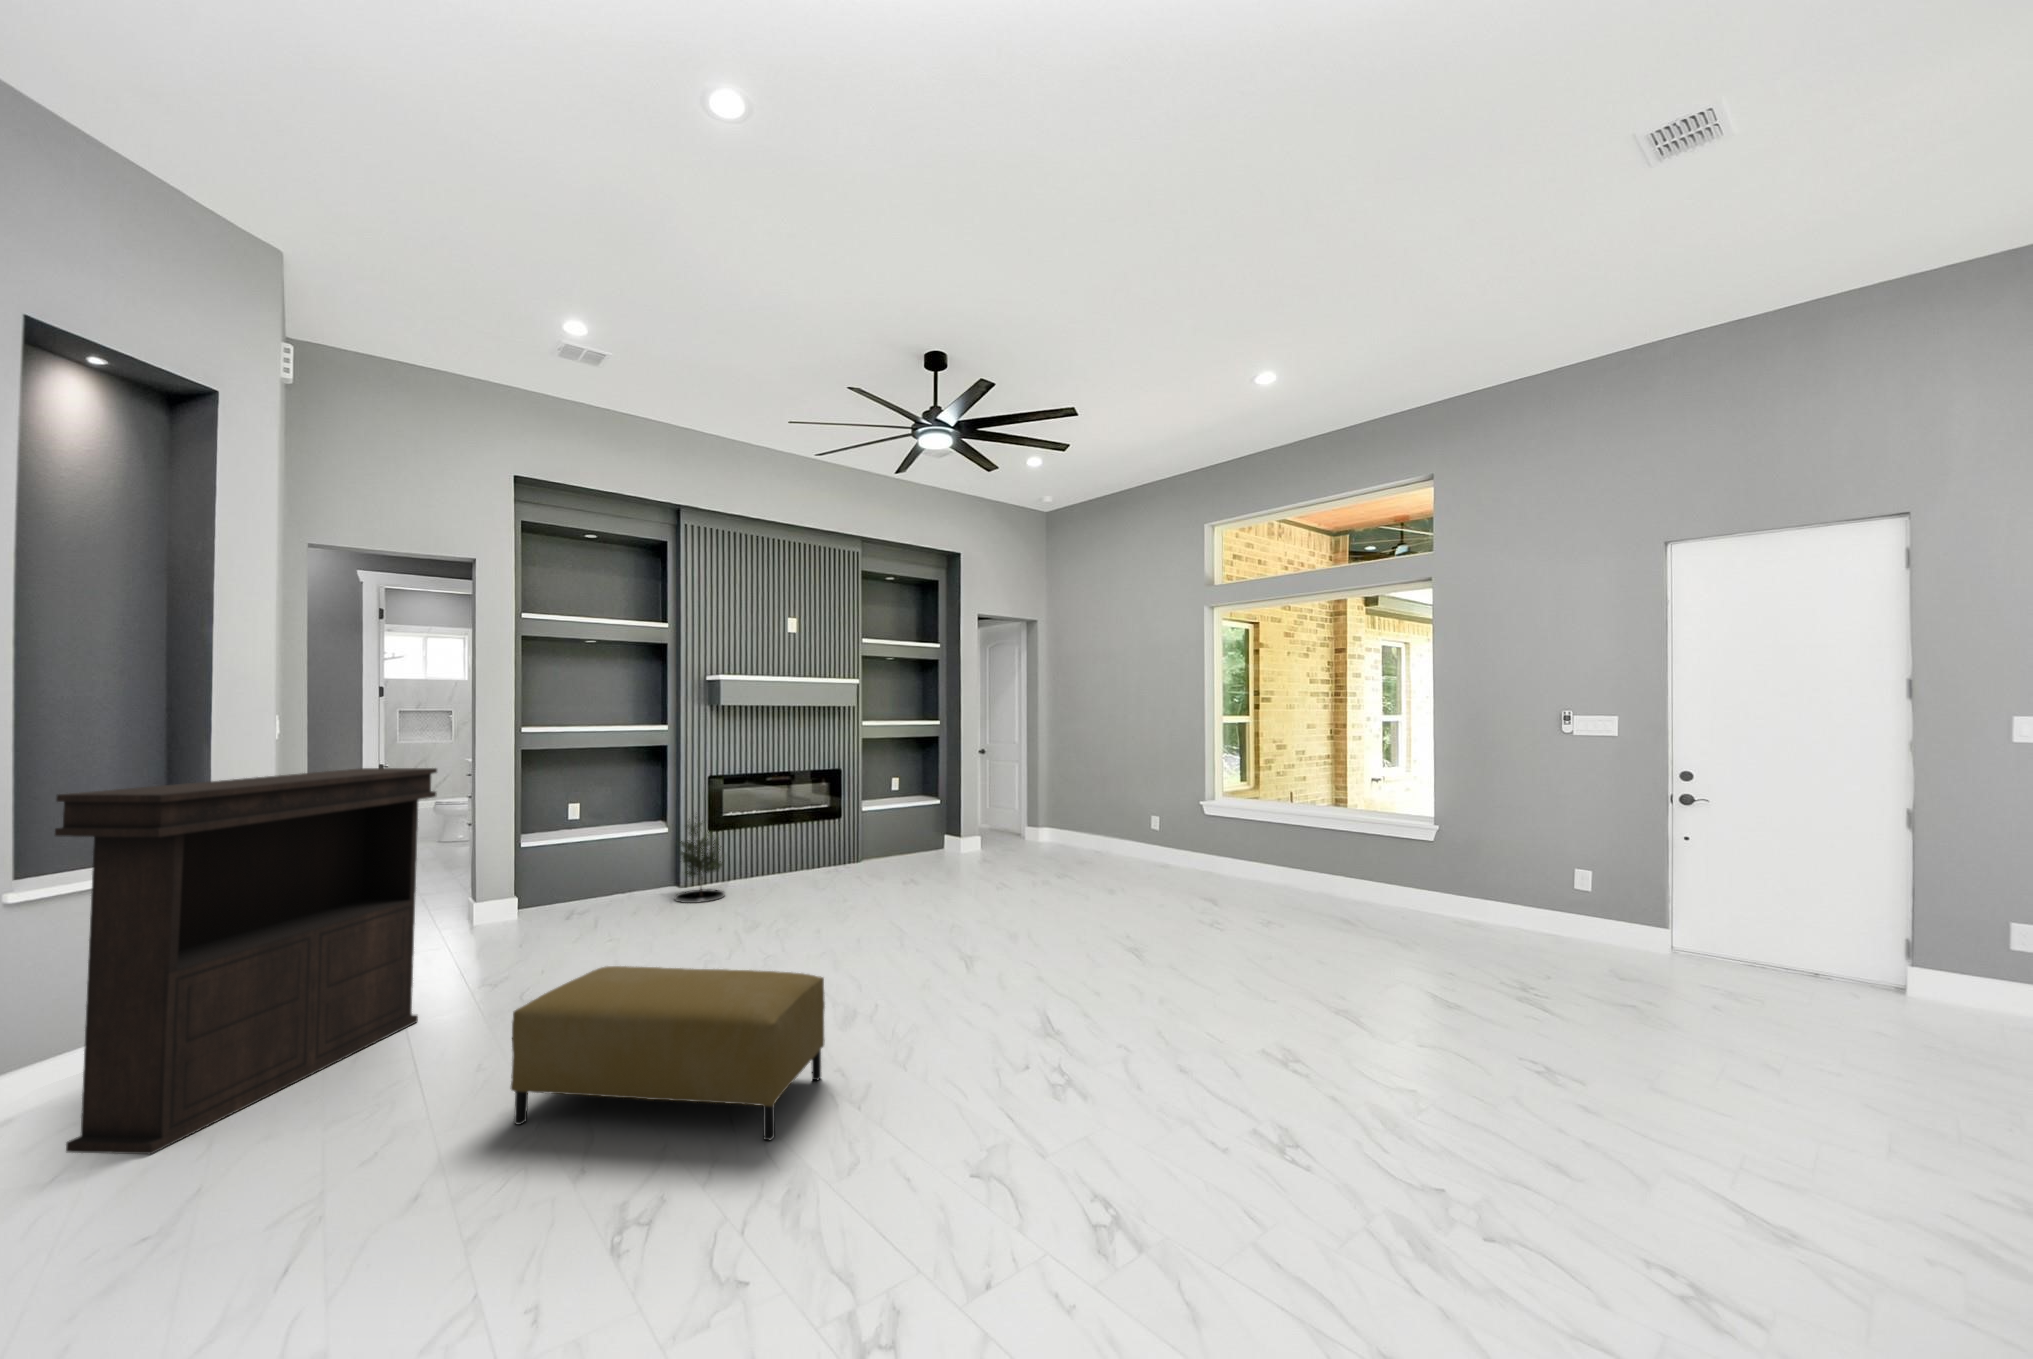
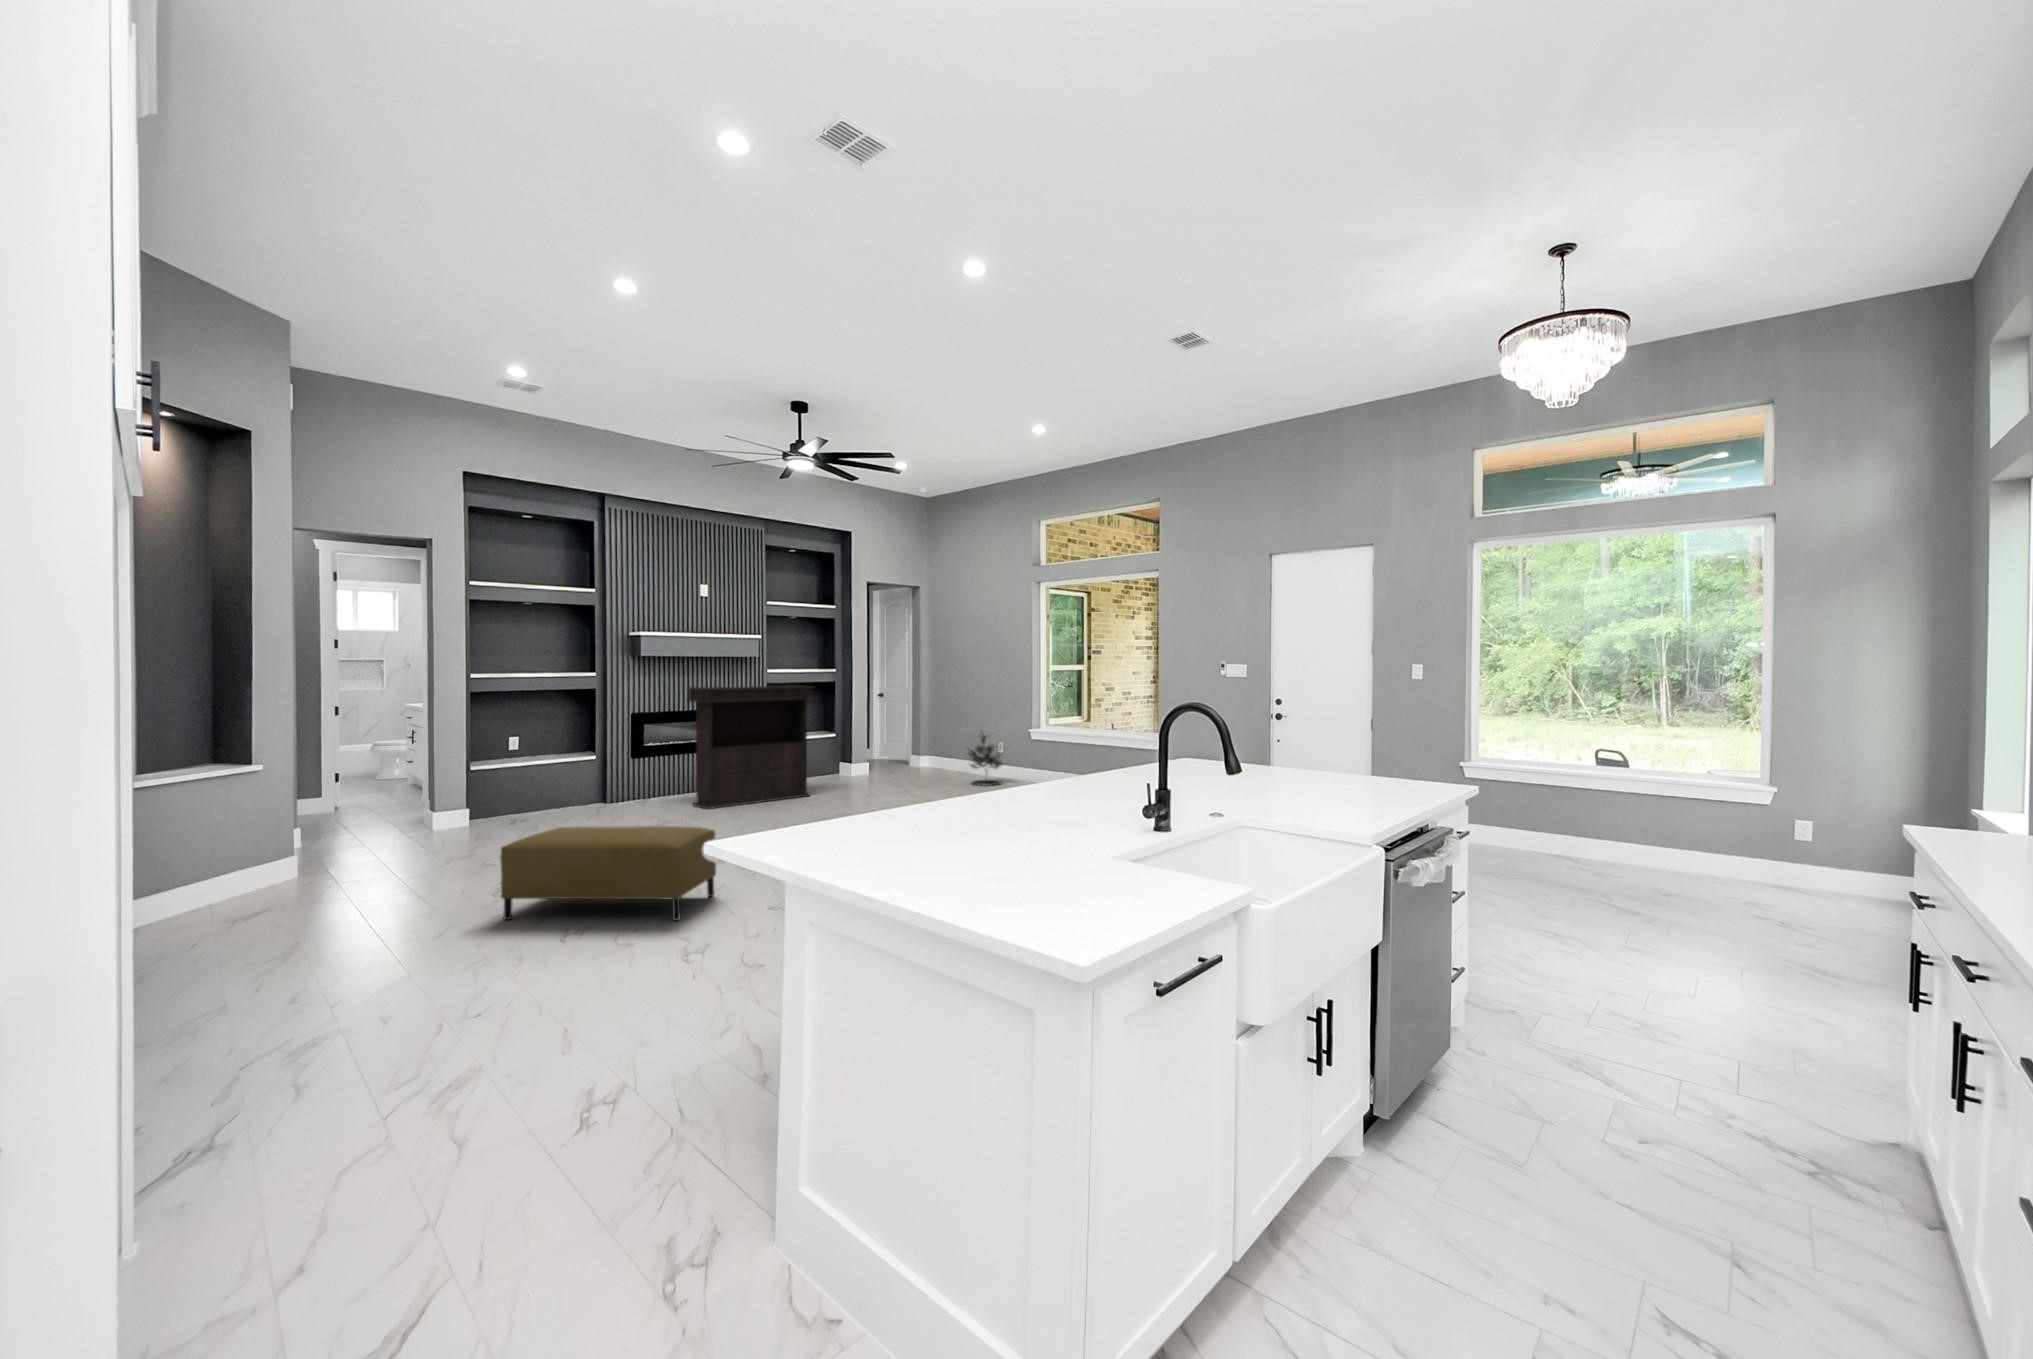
console table: present [55,768,437,1154] -> present [688,686,814,809]
potted tree: present [674,817,725,903] -> present [968,731,1002,786]

